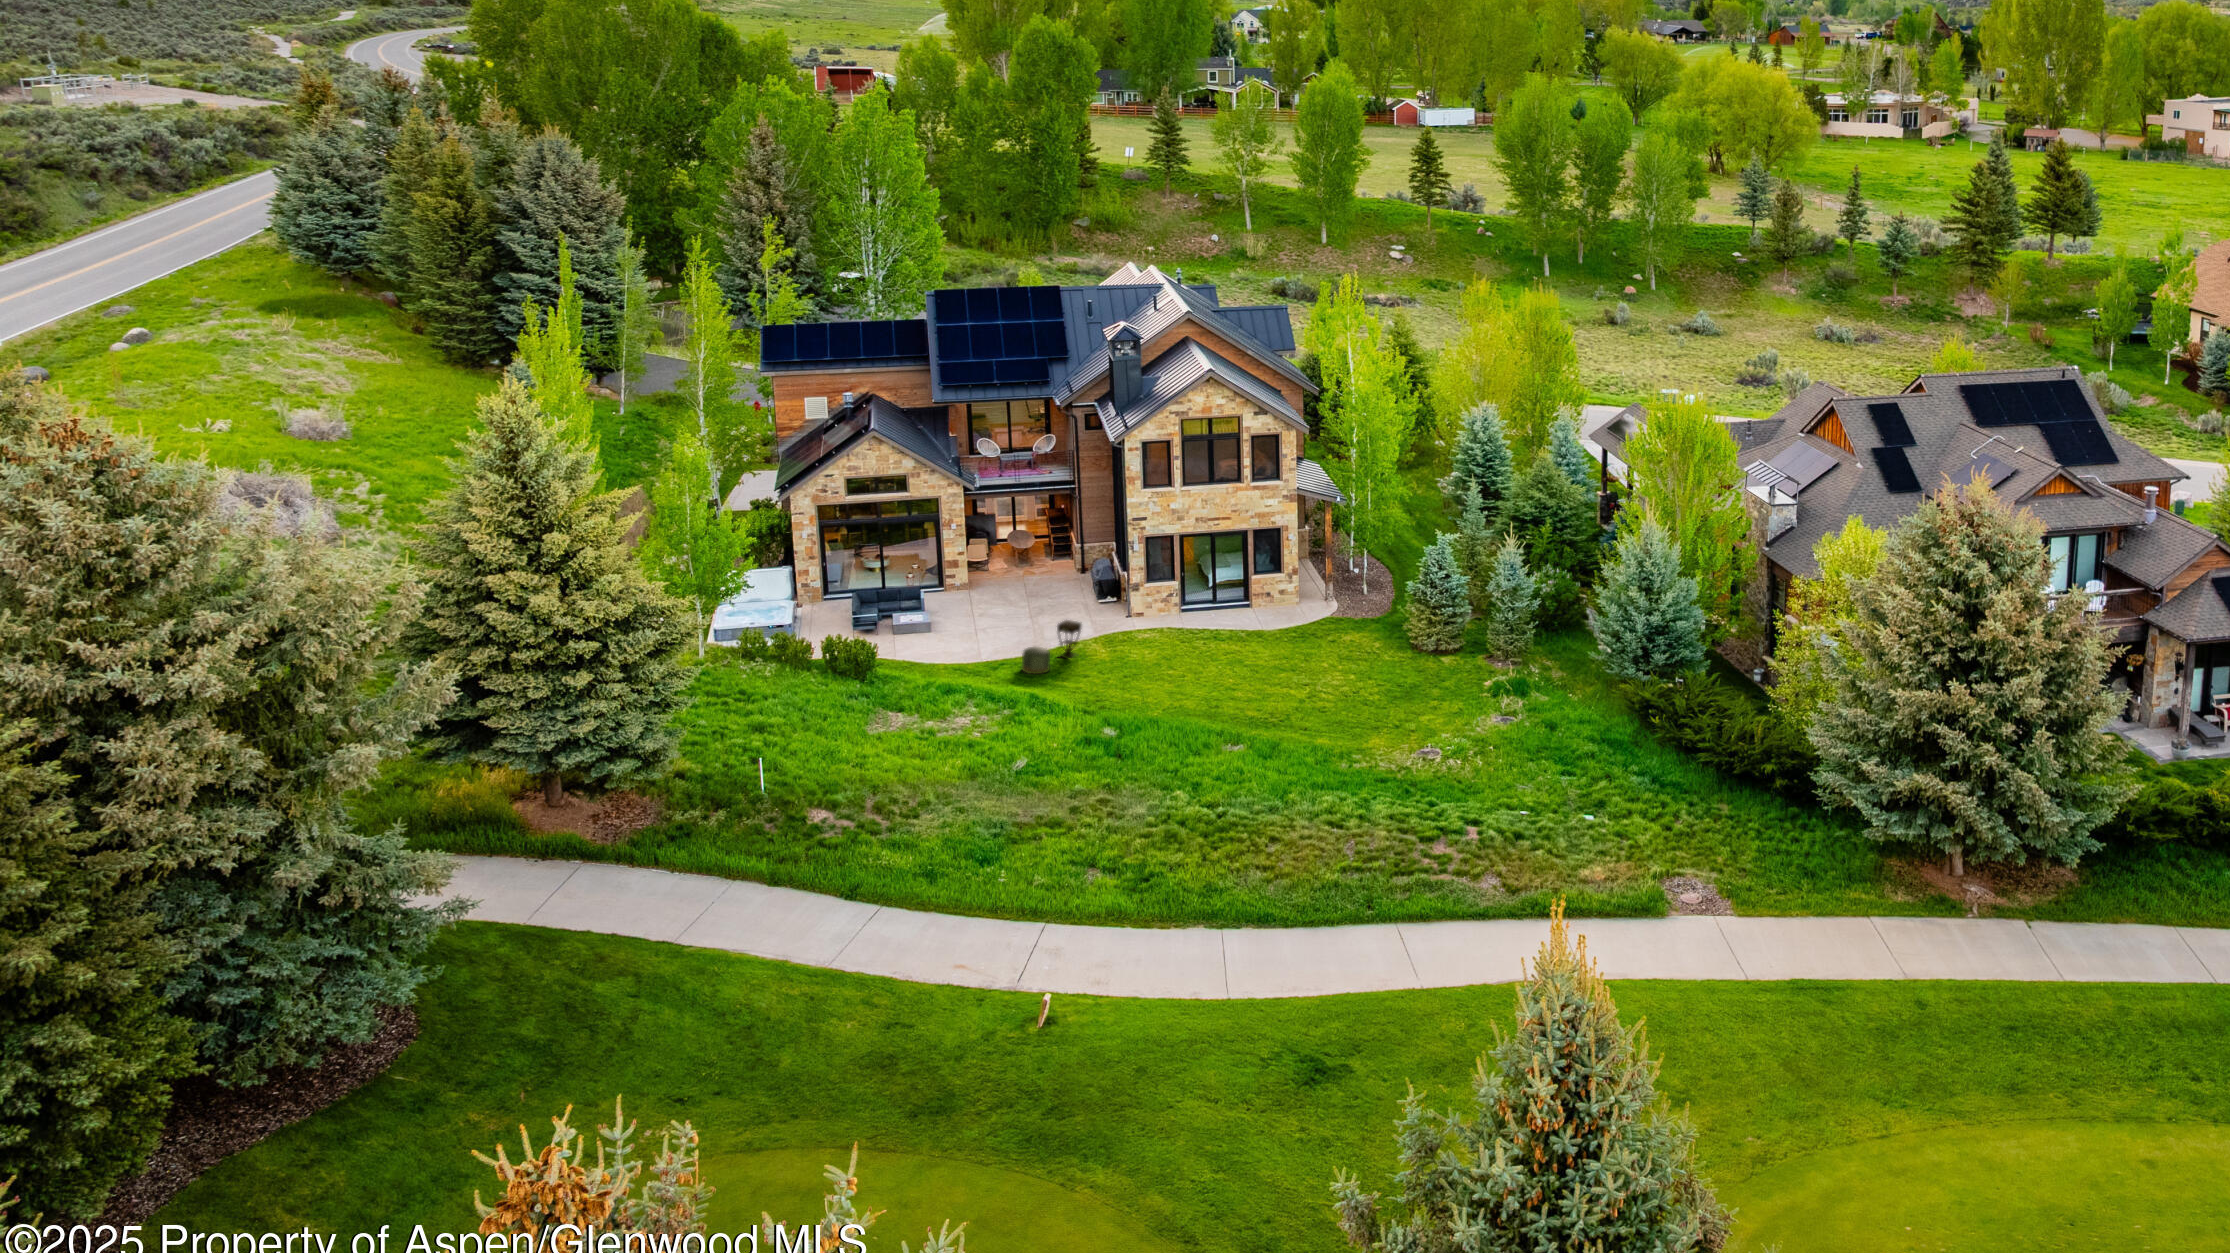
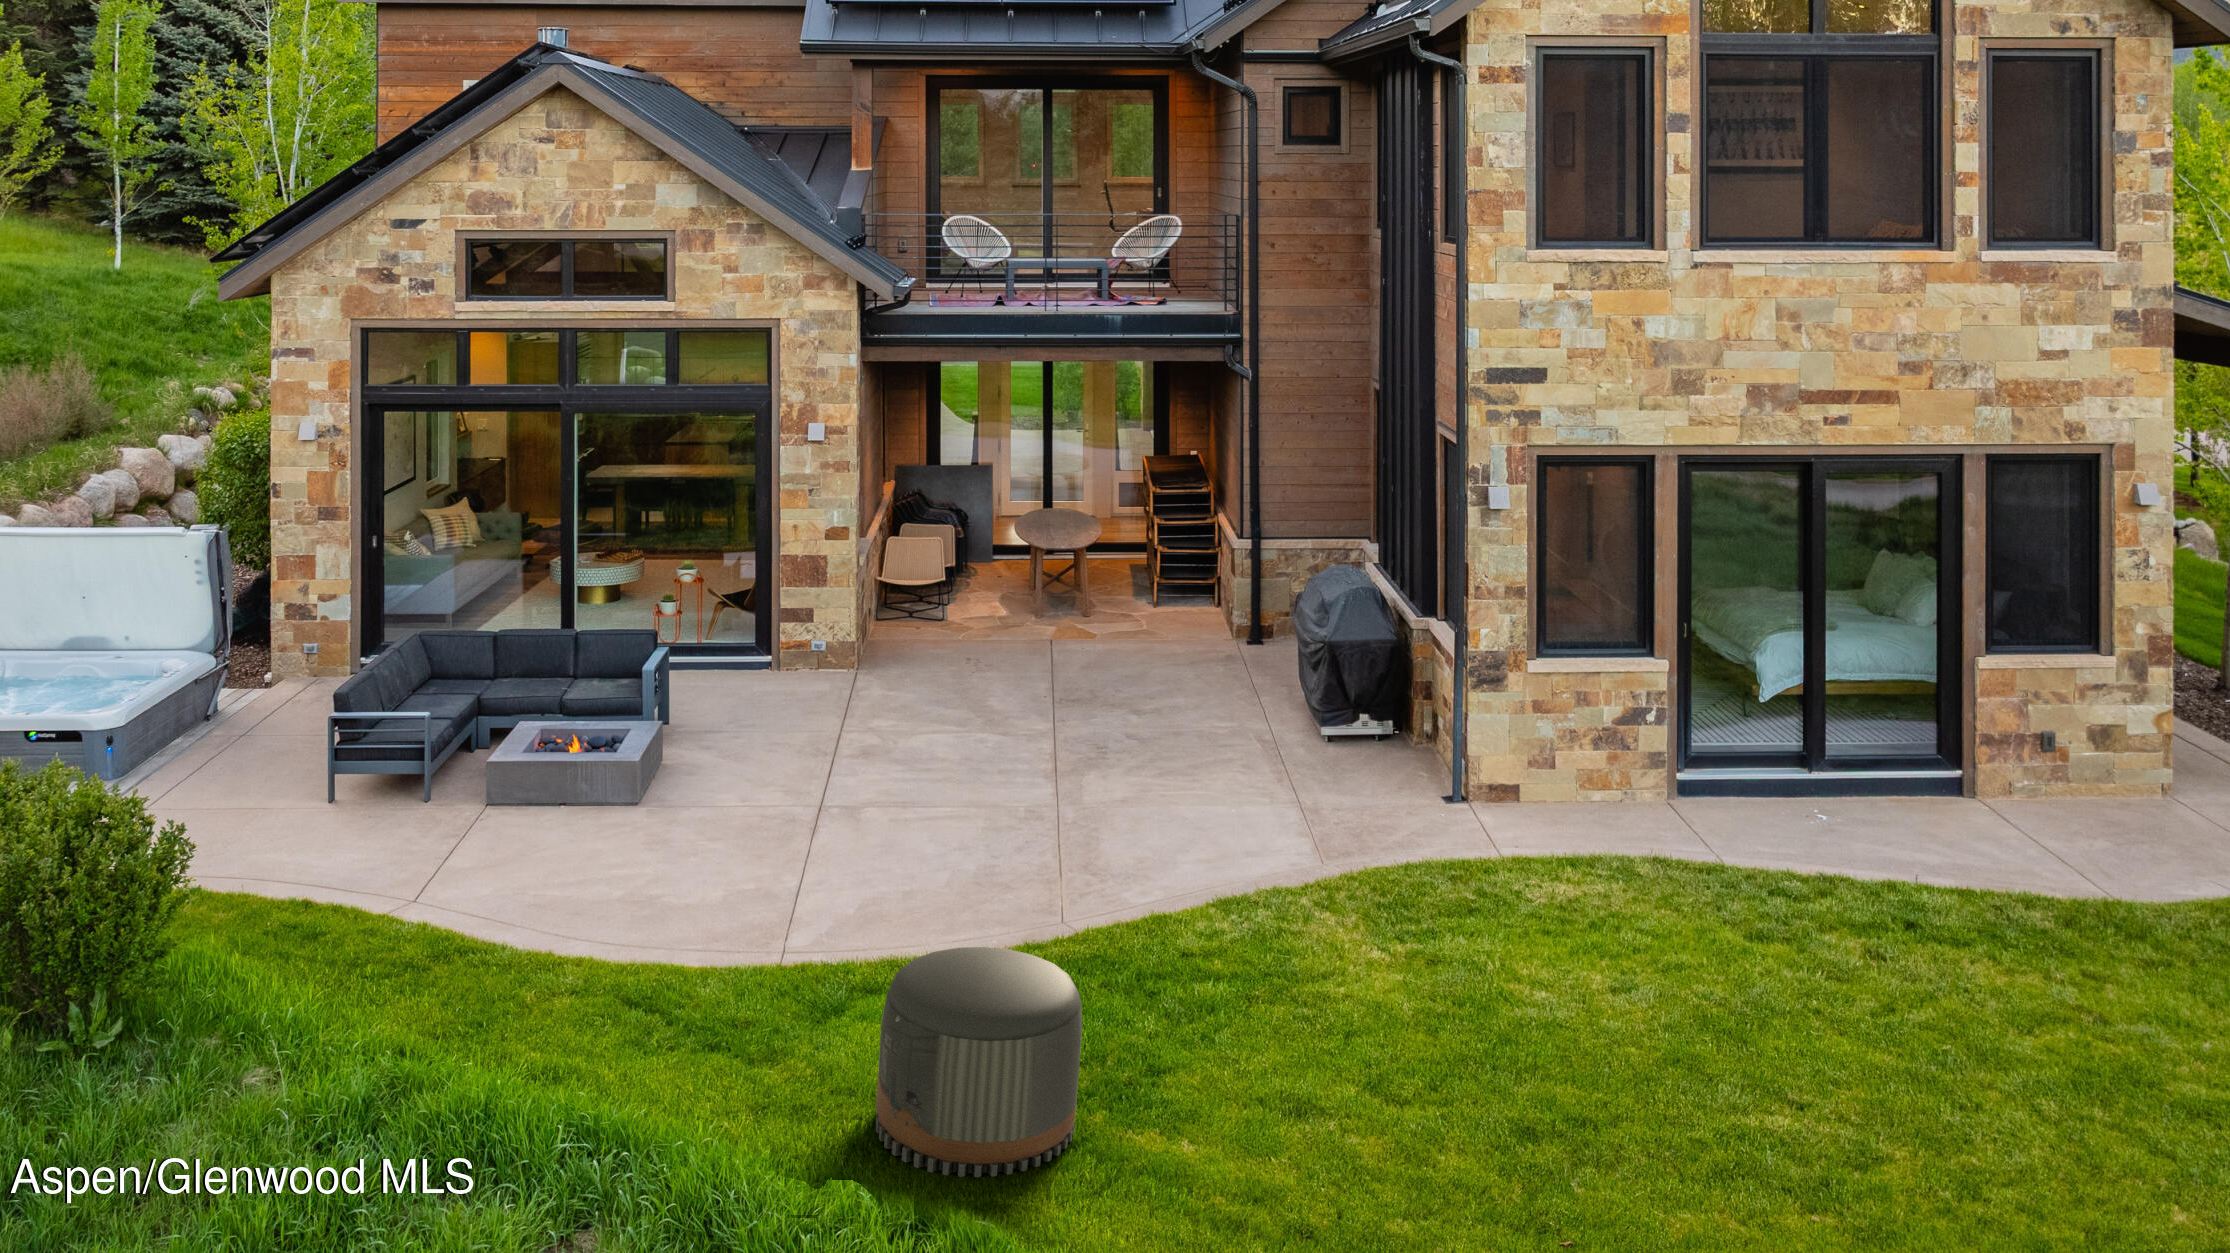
side table: present [1057,620,1081,659] -> none [1133,776,1297,1044]

